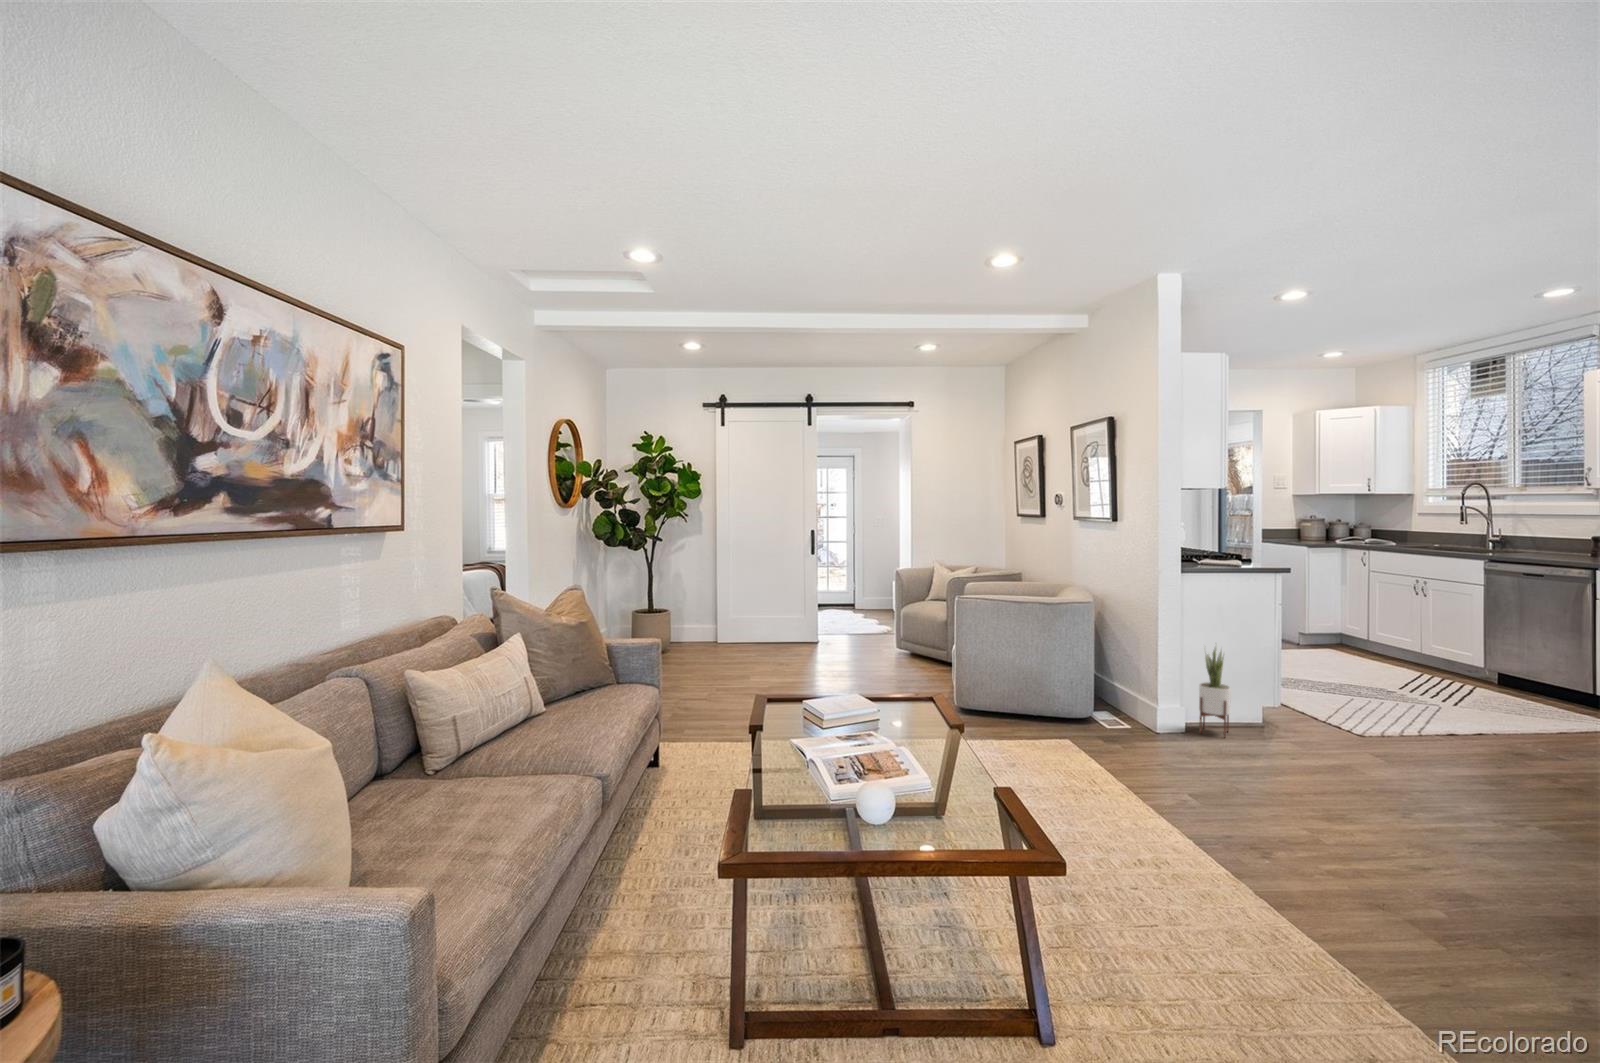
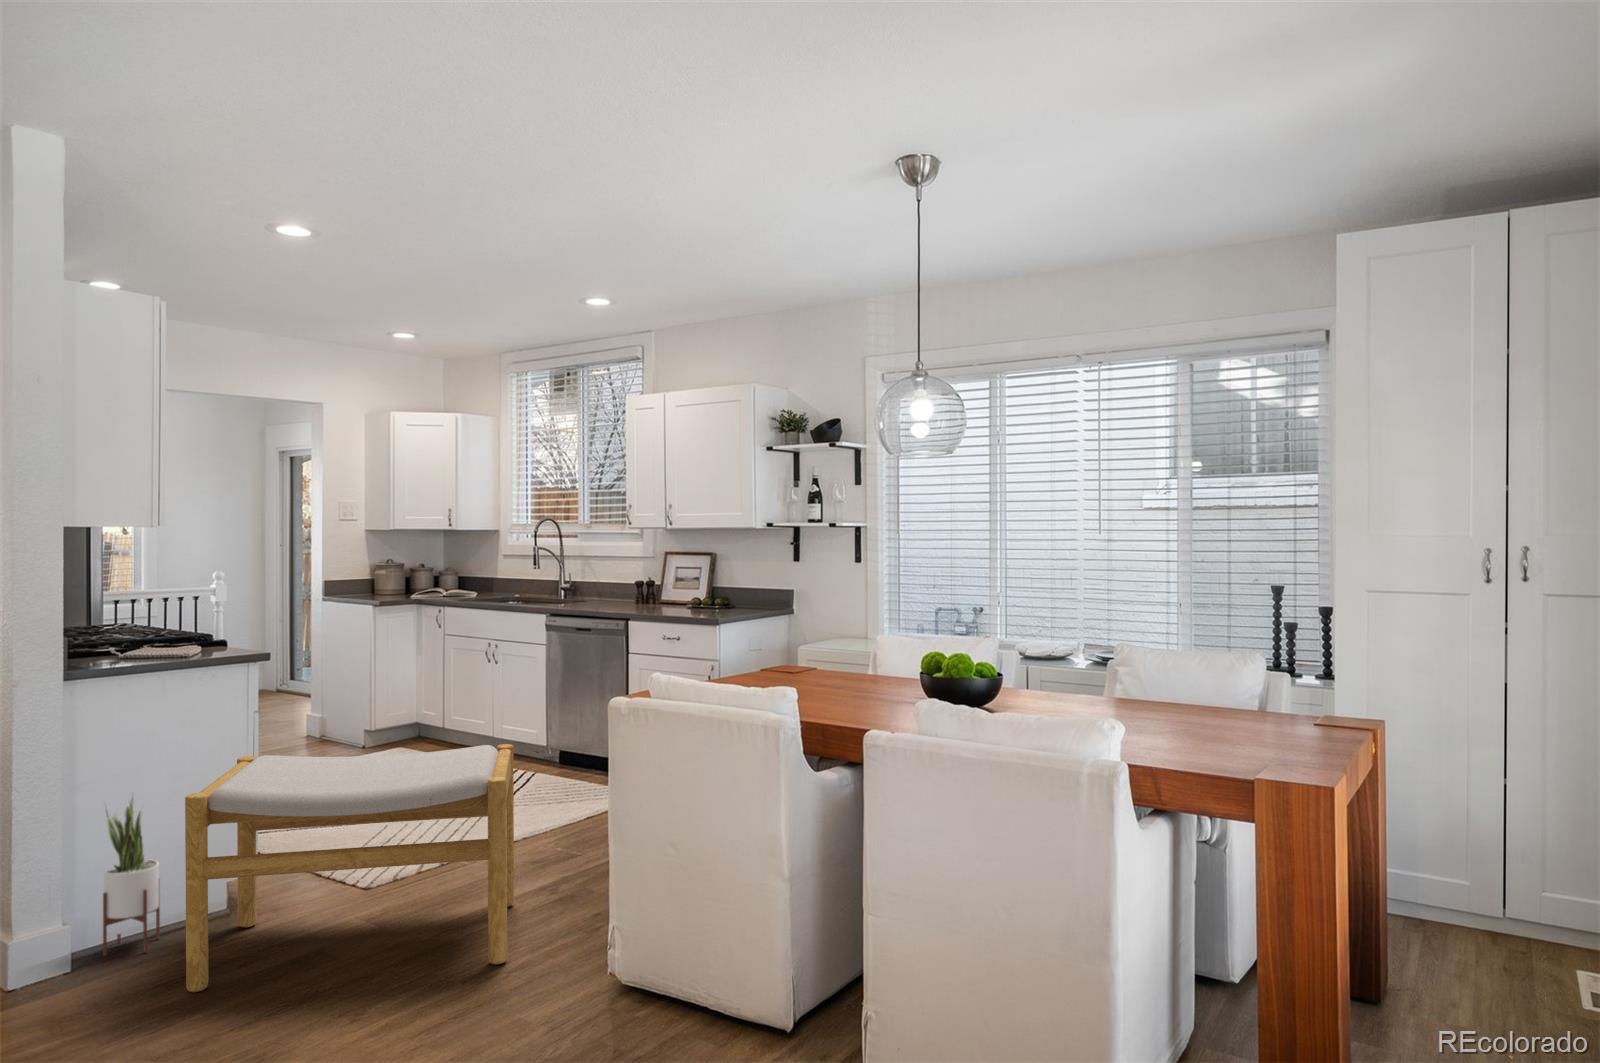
footstool: none [1268,632,1546,819] -> present [185,744,514,992]

